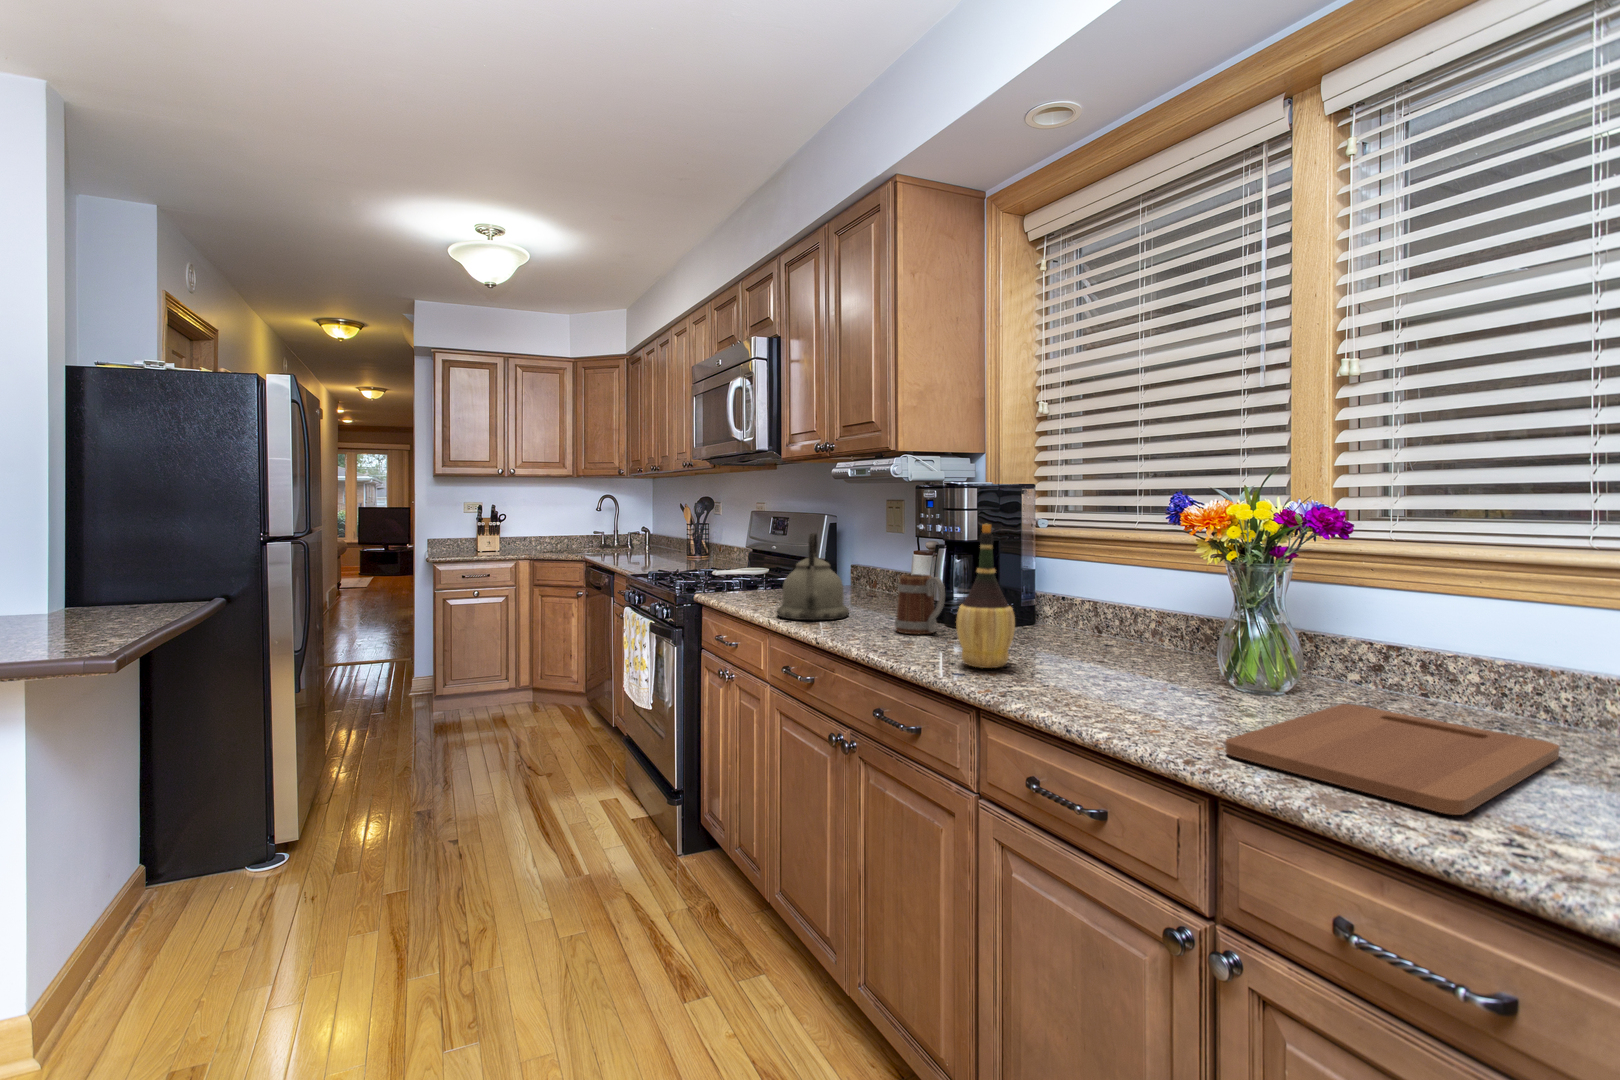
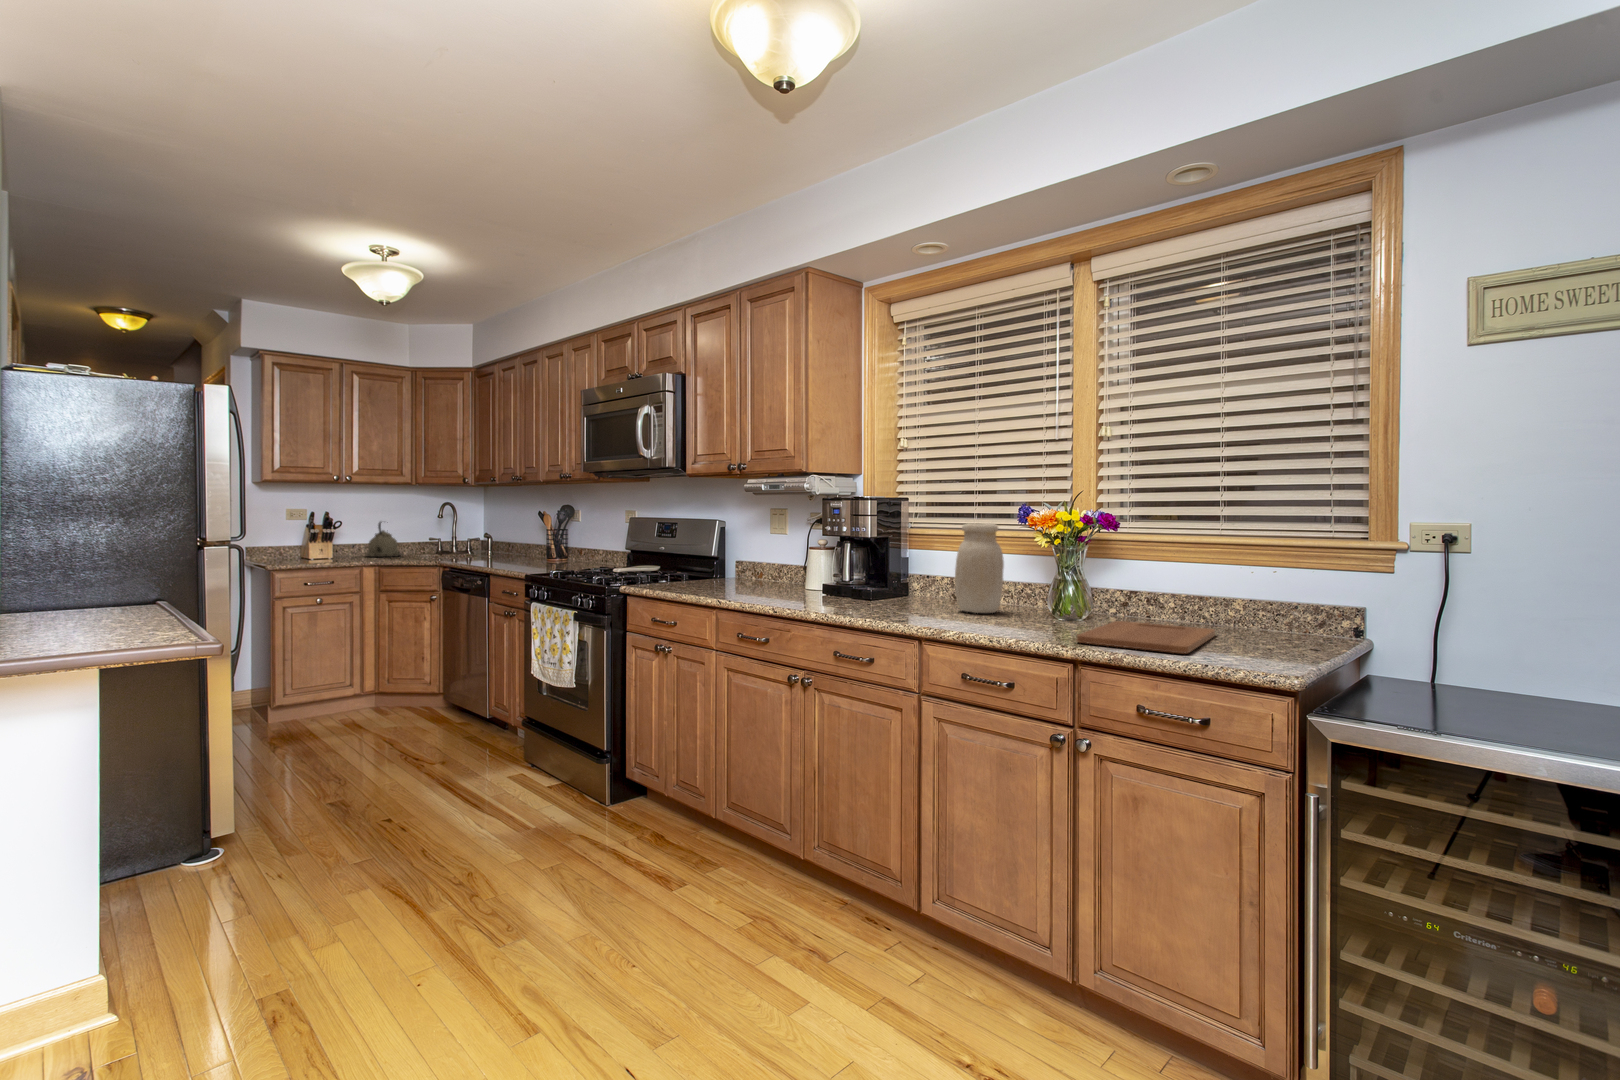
jar: none [1074,523,1154,667] -> present [955,523,1004,613]
wine bottle: present [956,524,1015,668] -> none [888,523,926,617]
kettle: present [777,533,849,620] -> present [366,522,401,557]
mug: present [895,574,945,634] -> none [819,561,859,603]

